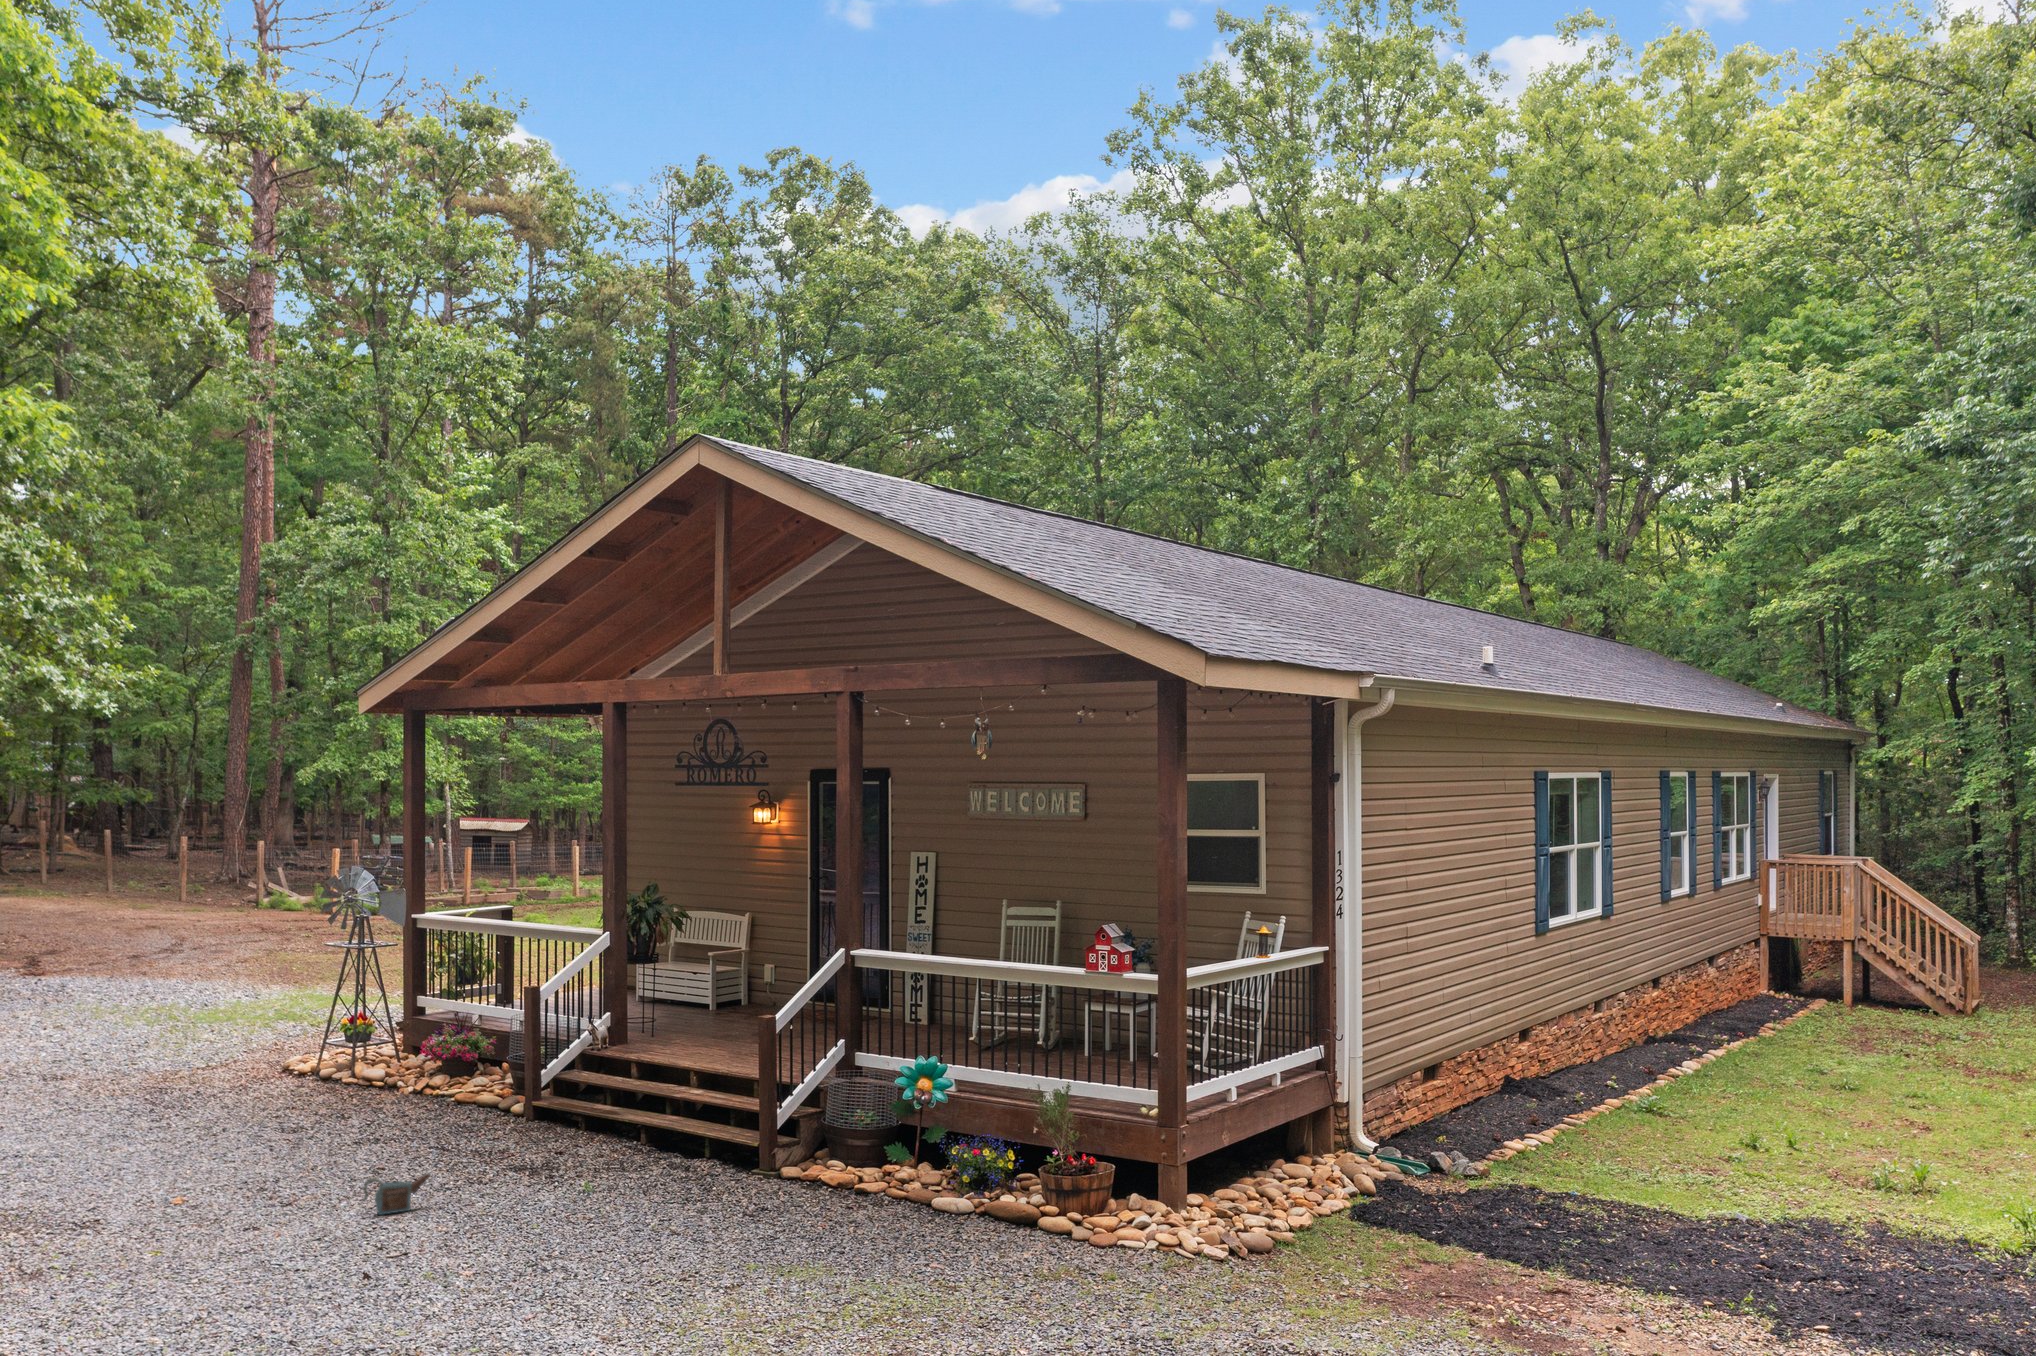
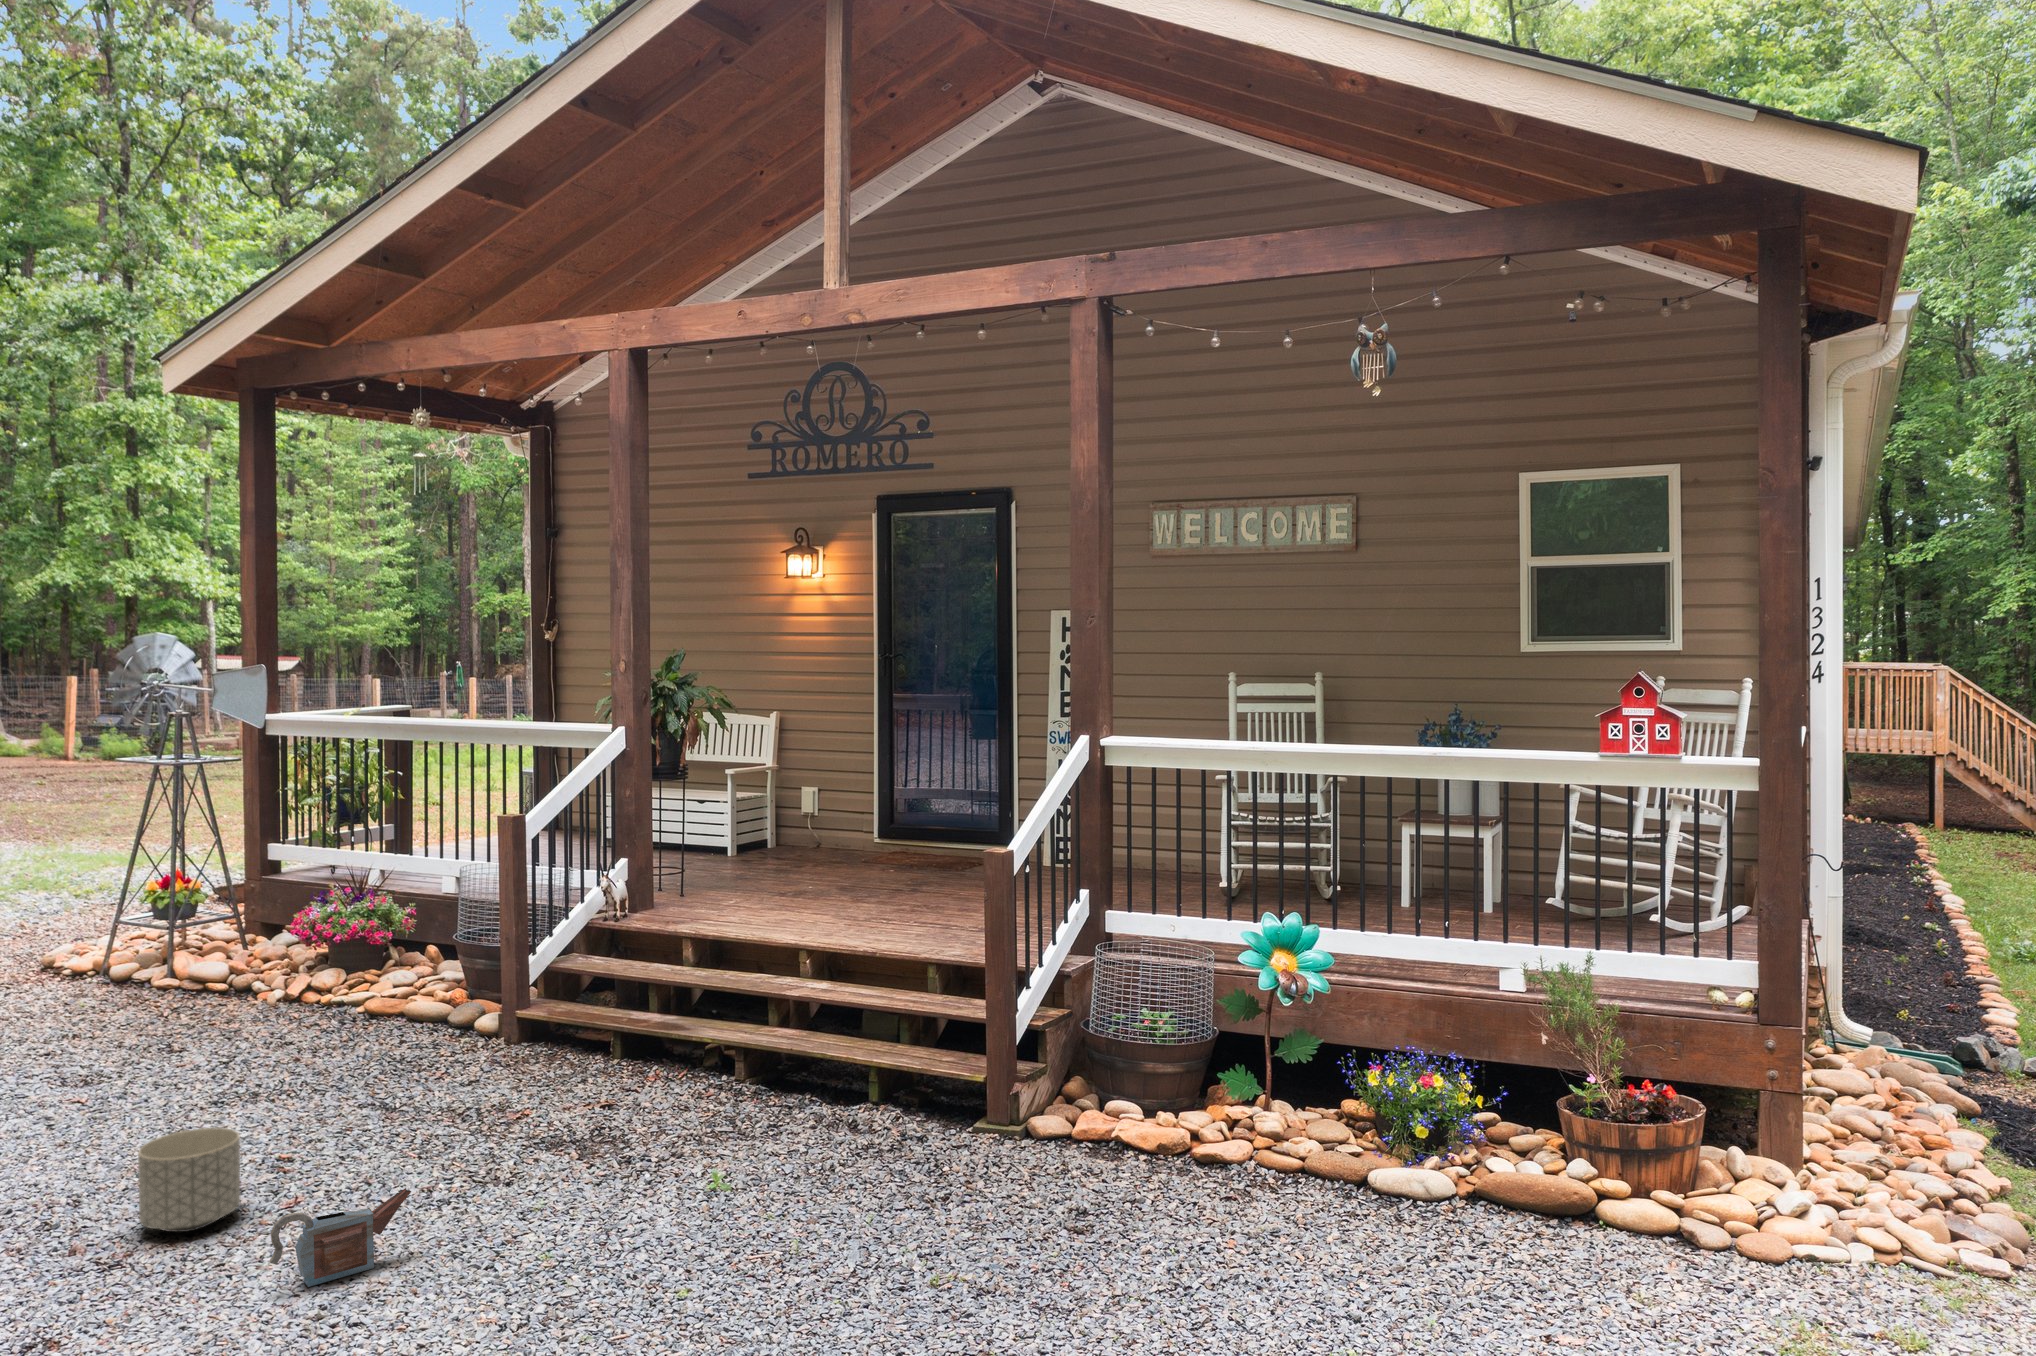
planter: none [310,1143,359,1193] -> present [138,1128,241,1232]

